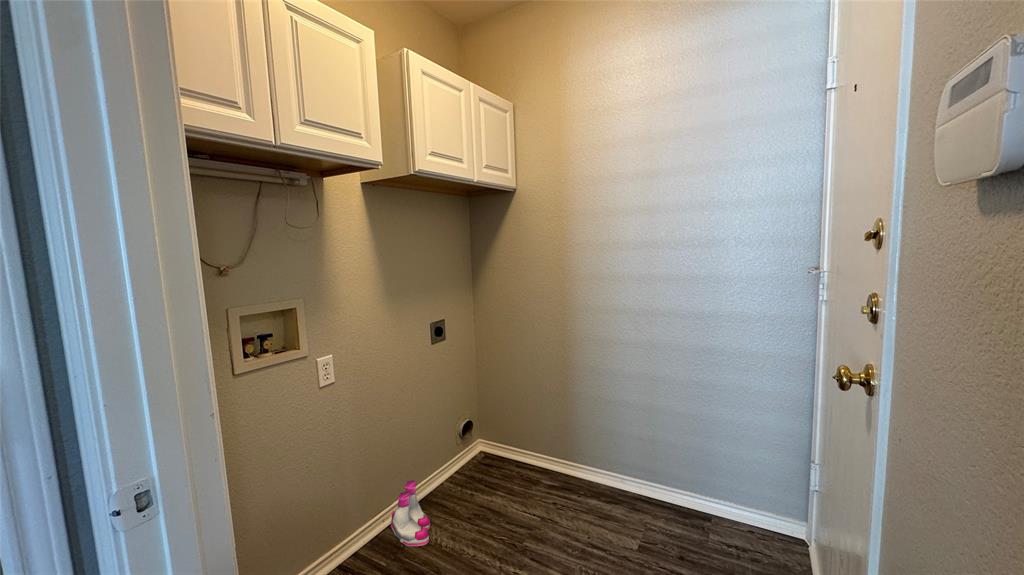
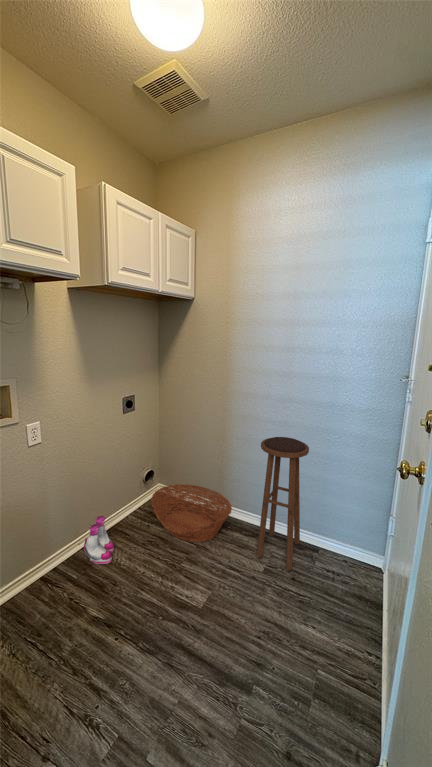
stool: none [621,362,688,548] -> present [257,437,309,572]
basket: none [474,436,584,513] -> present [151,484,232,542]

